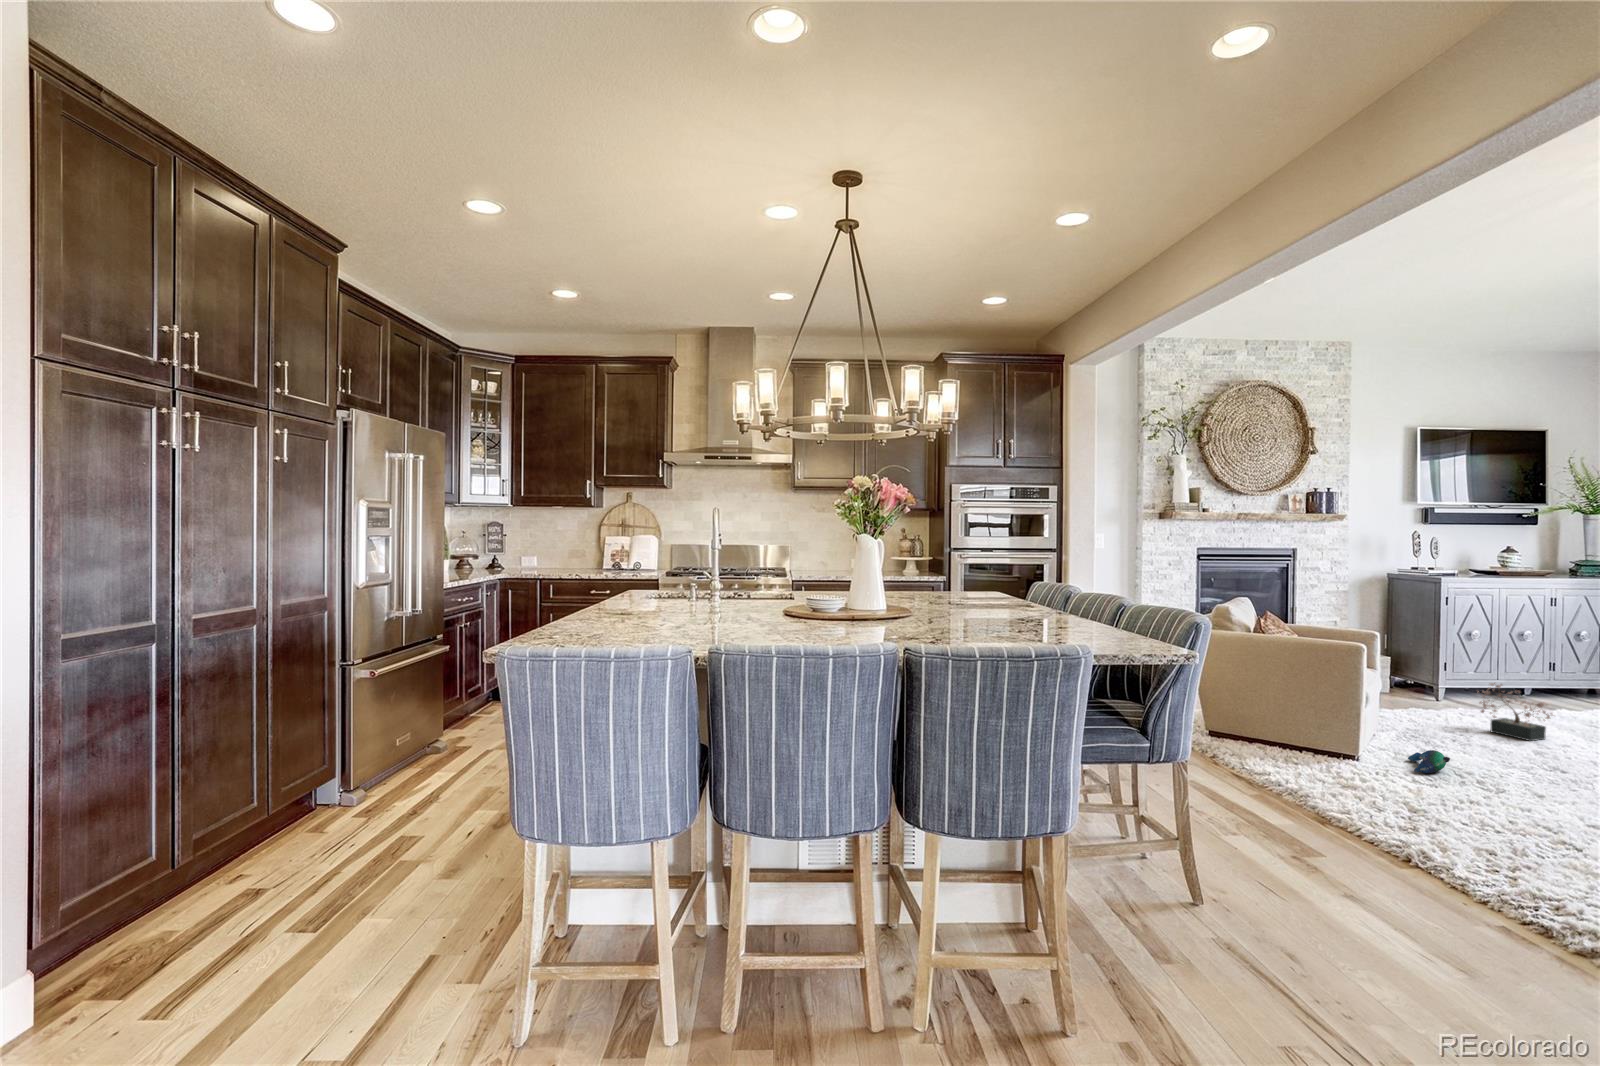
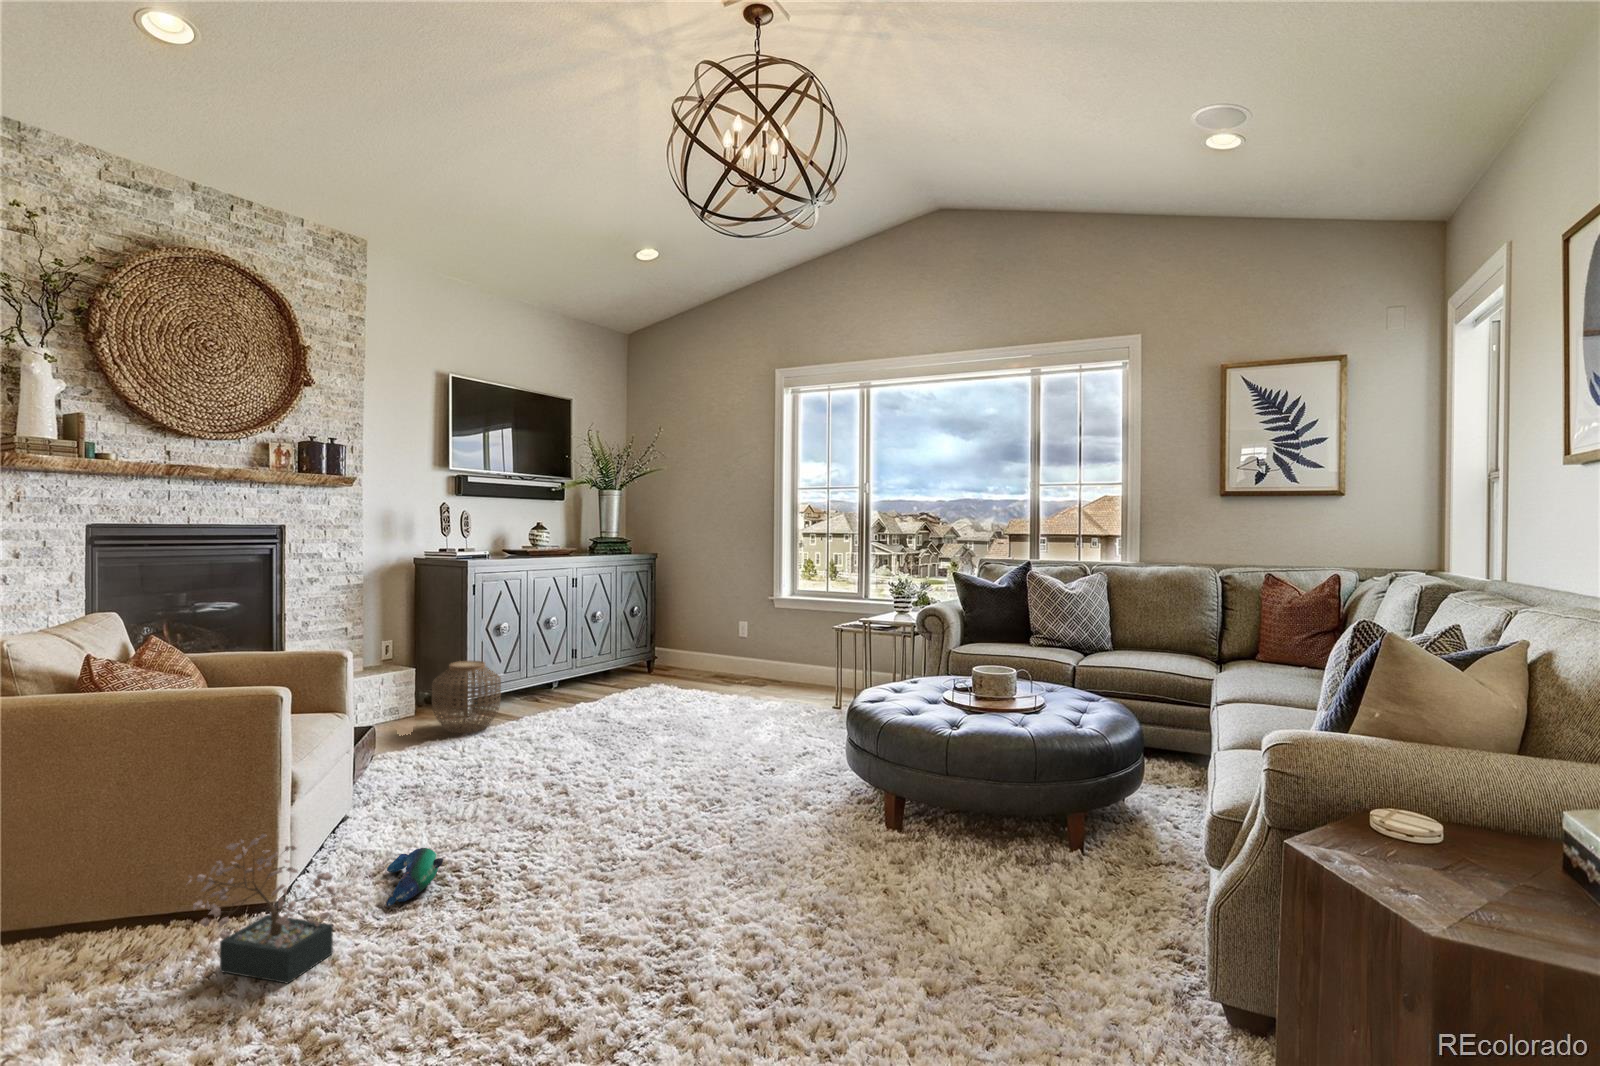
woven basket: none [1412,654,1475,710] -> present [432,661,501,733]
decorative plant: present [1480,683,1553,741] -> present [188,834,351,983]

